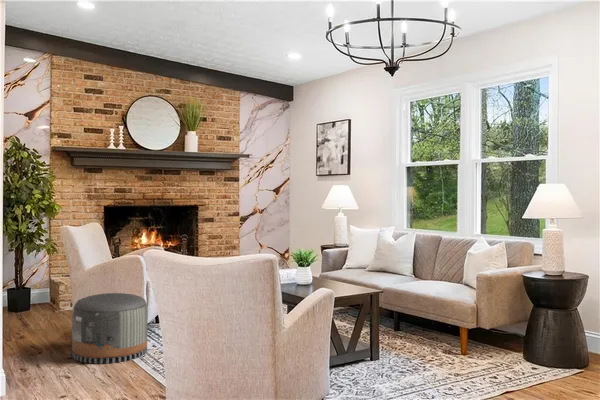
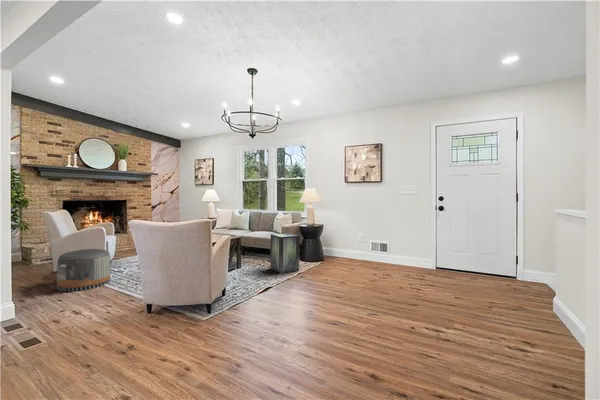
storage box: none [441,292,510,385] -> present [270,233,299,274]

